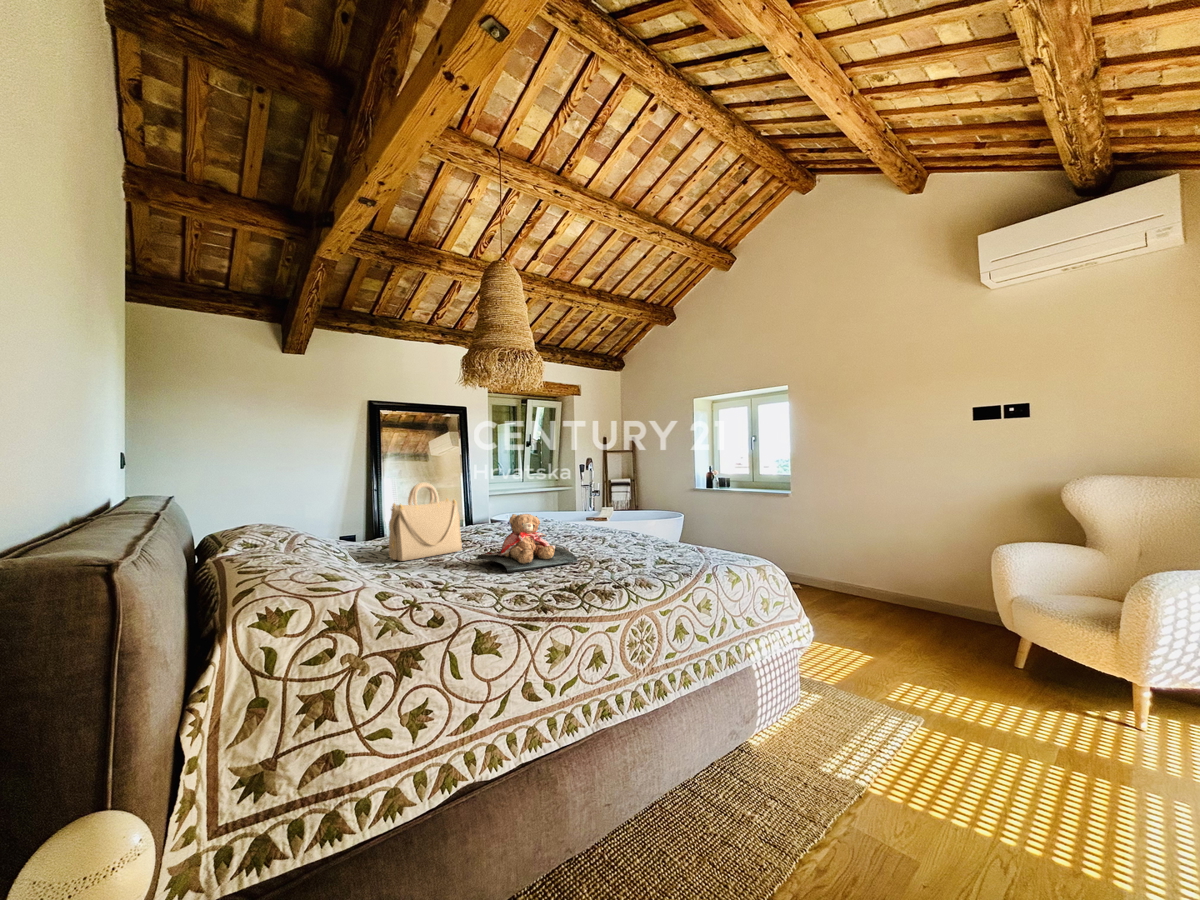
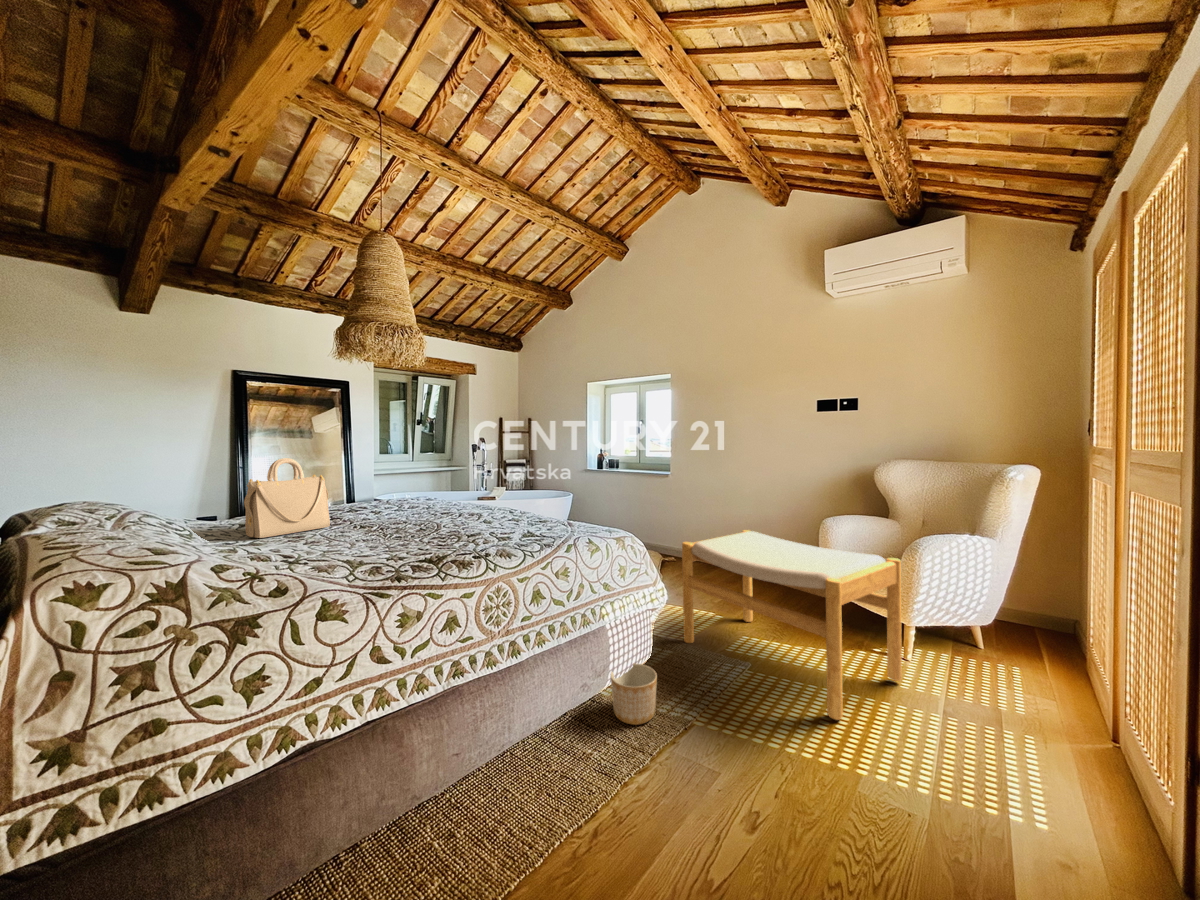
teddy bear: present [476,514,577,573] -> none [341,489,447,546]
footstool: none [827,564,1155,818] -> present [682,530,902,720]
planter: none [759,718,817,793] -> present [611,663,657,725]

